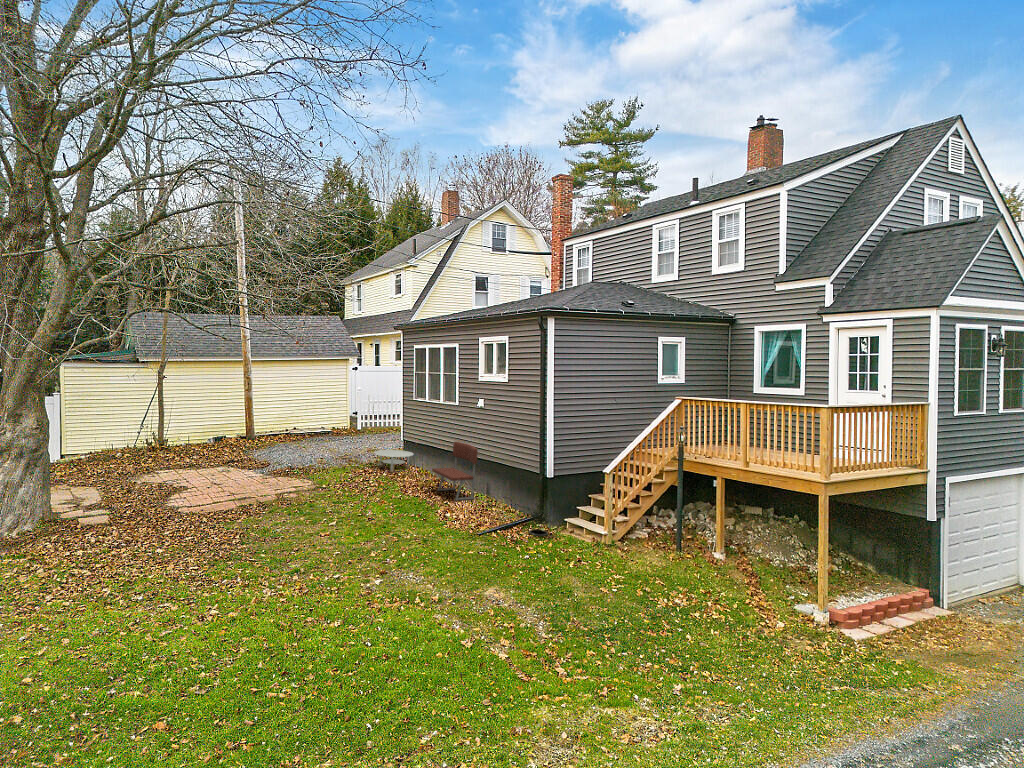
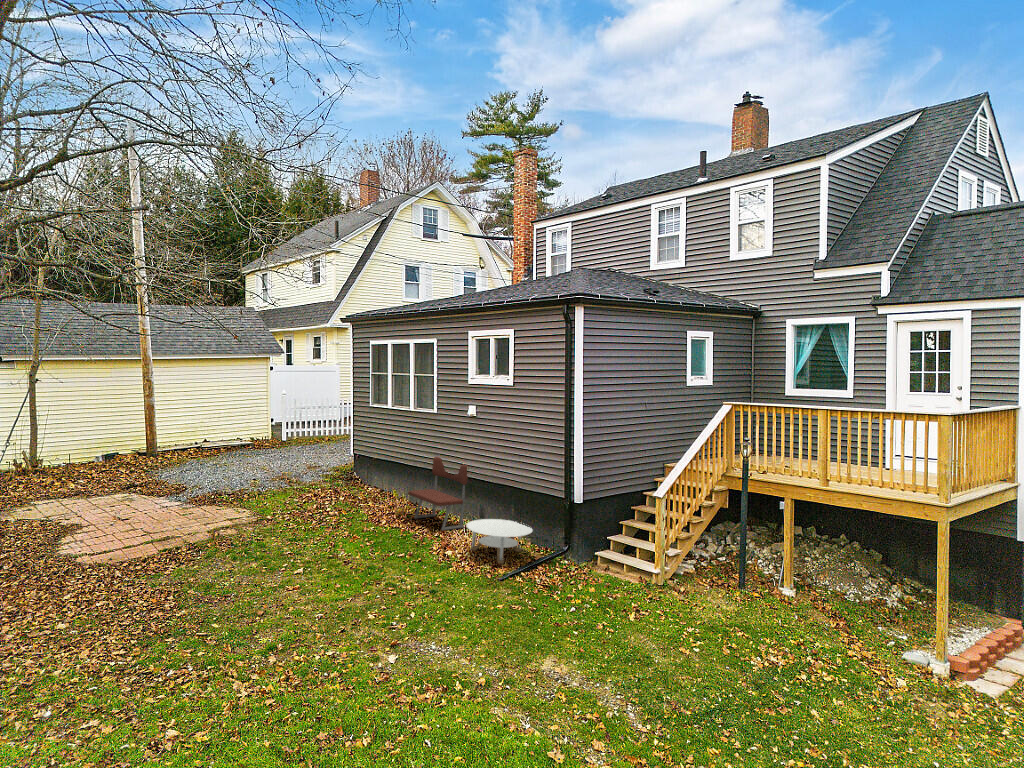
round table: present [375,450,413,472] -> present [466,519,533,564]
potted tree: present [529,503,549,536] -> none [552,529,578,575]

